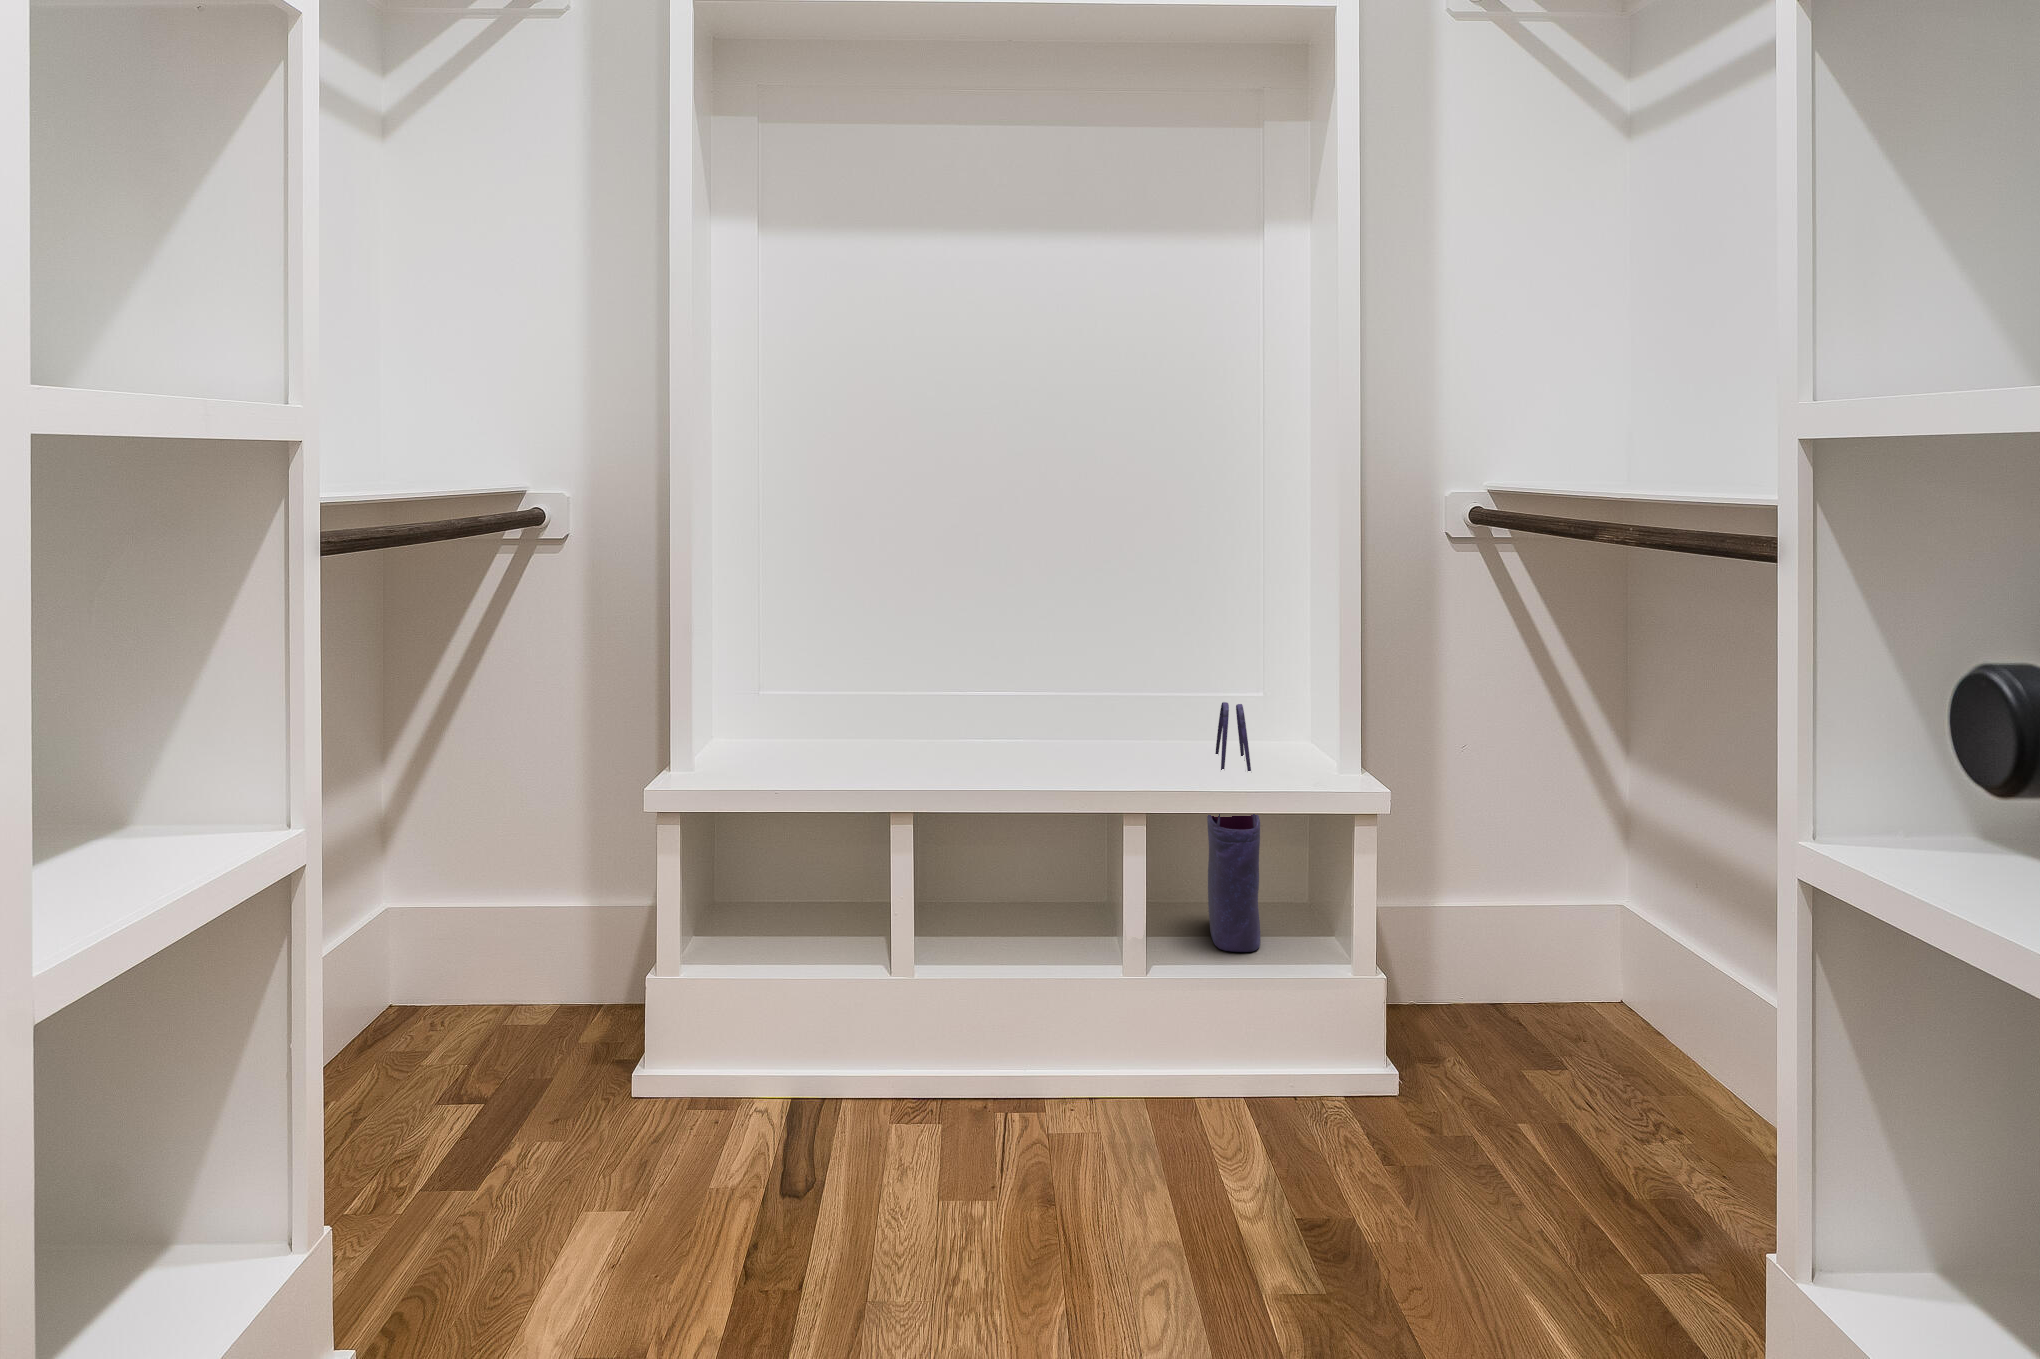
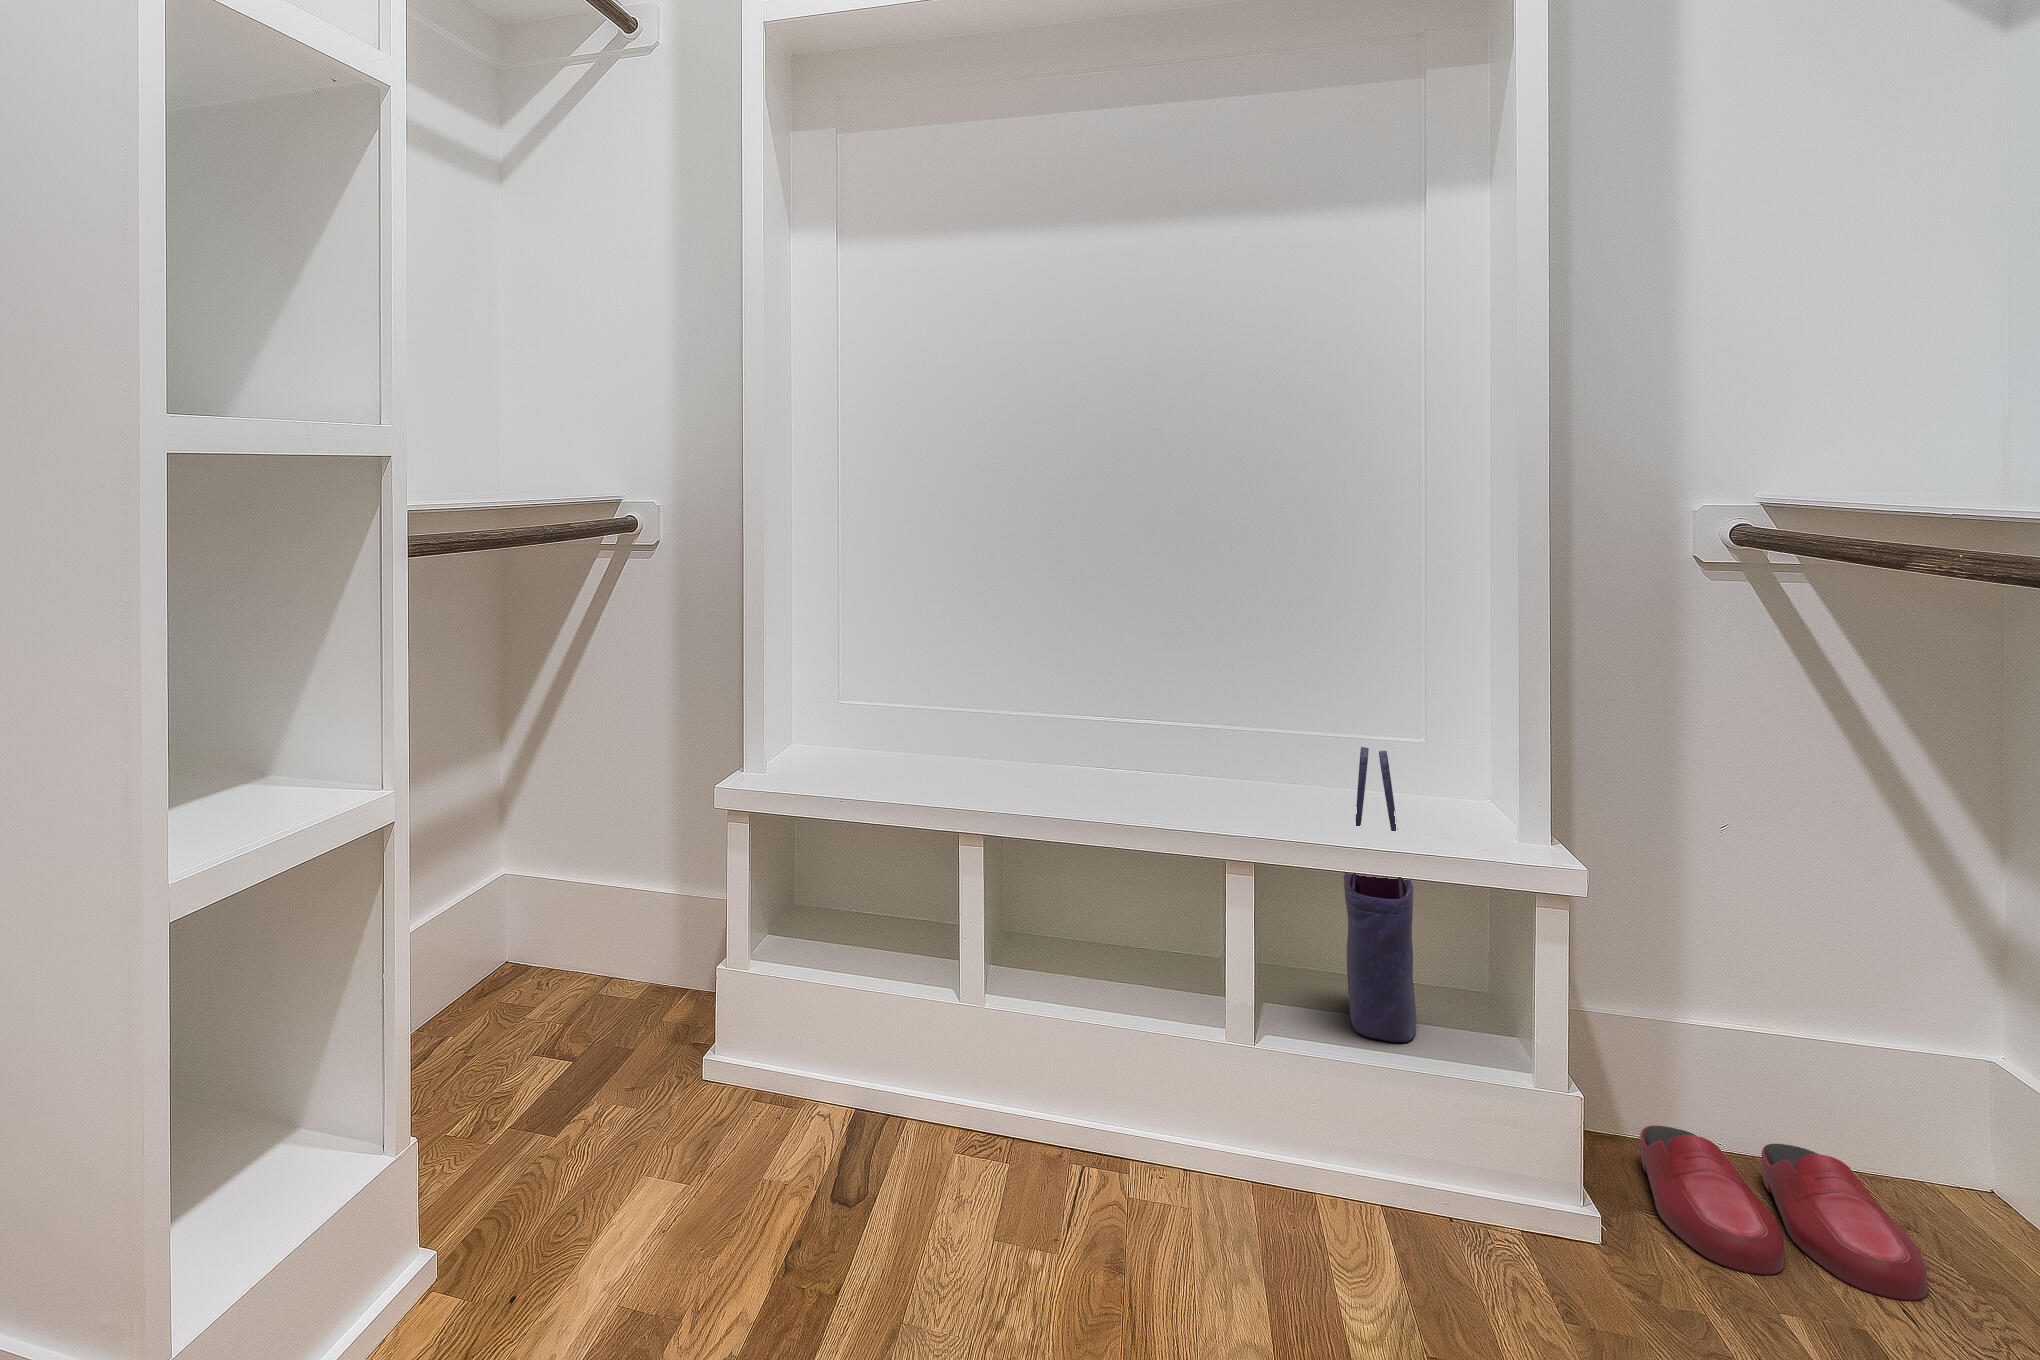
slippers: none [1408,989,1598,1095] -> present [1640,1126,1928,1300]

